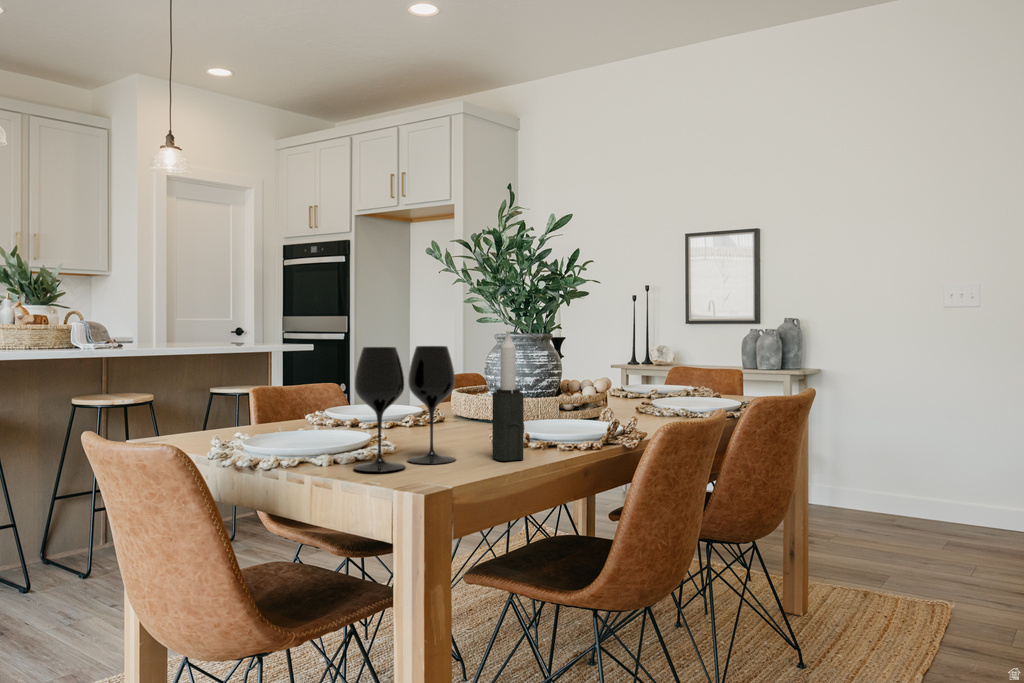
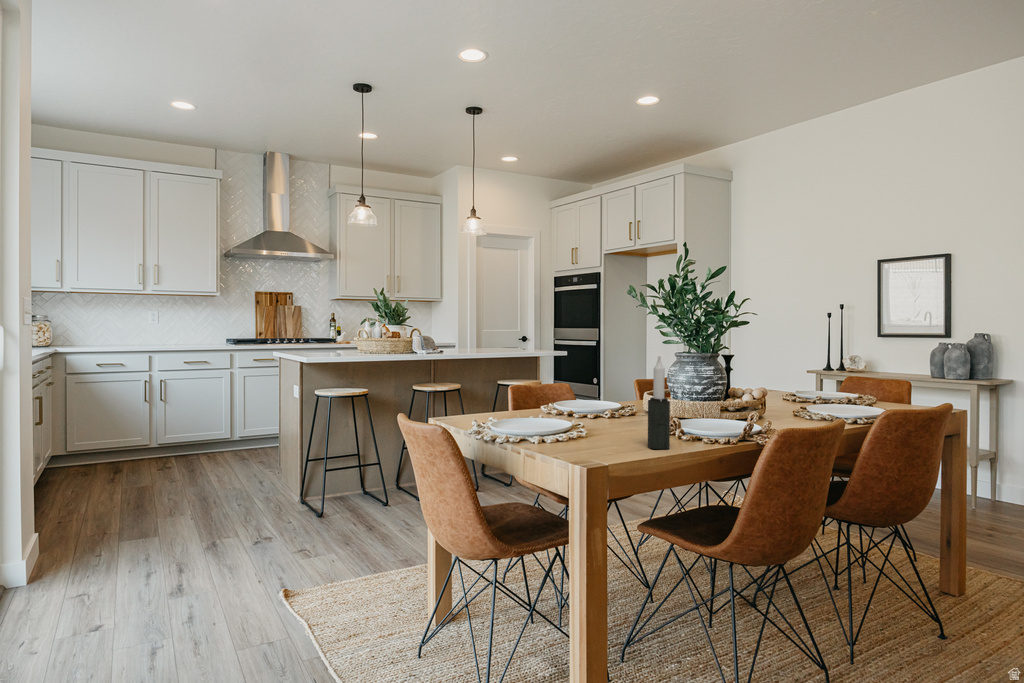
wine glass: present [354,346,456,472] -> none [550,366,622,451]

